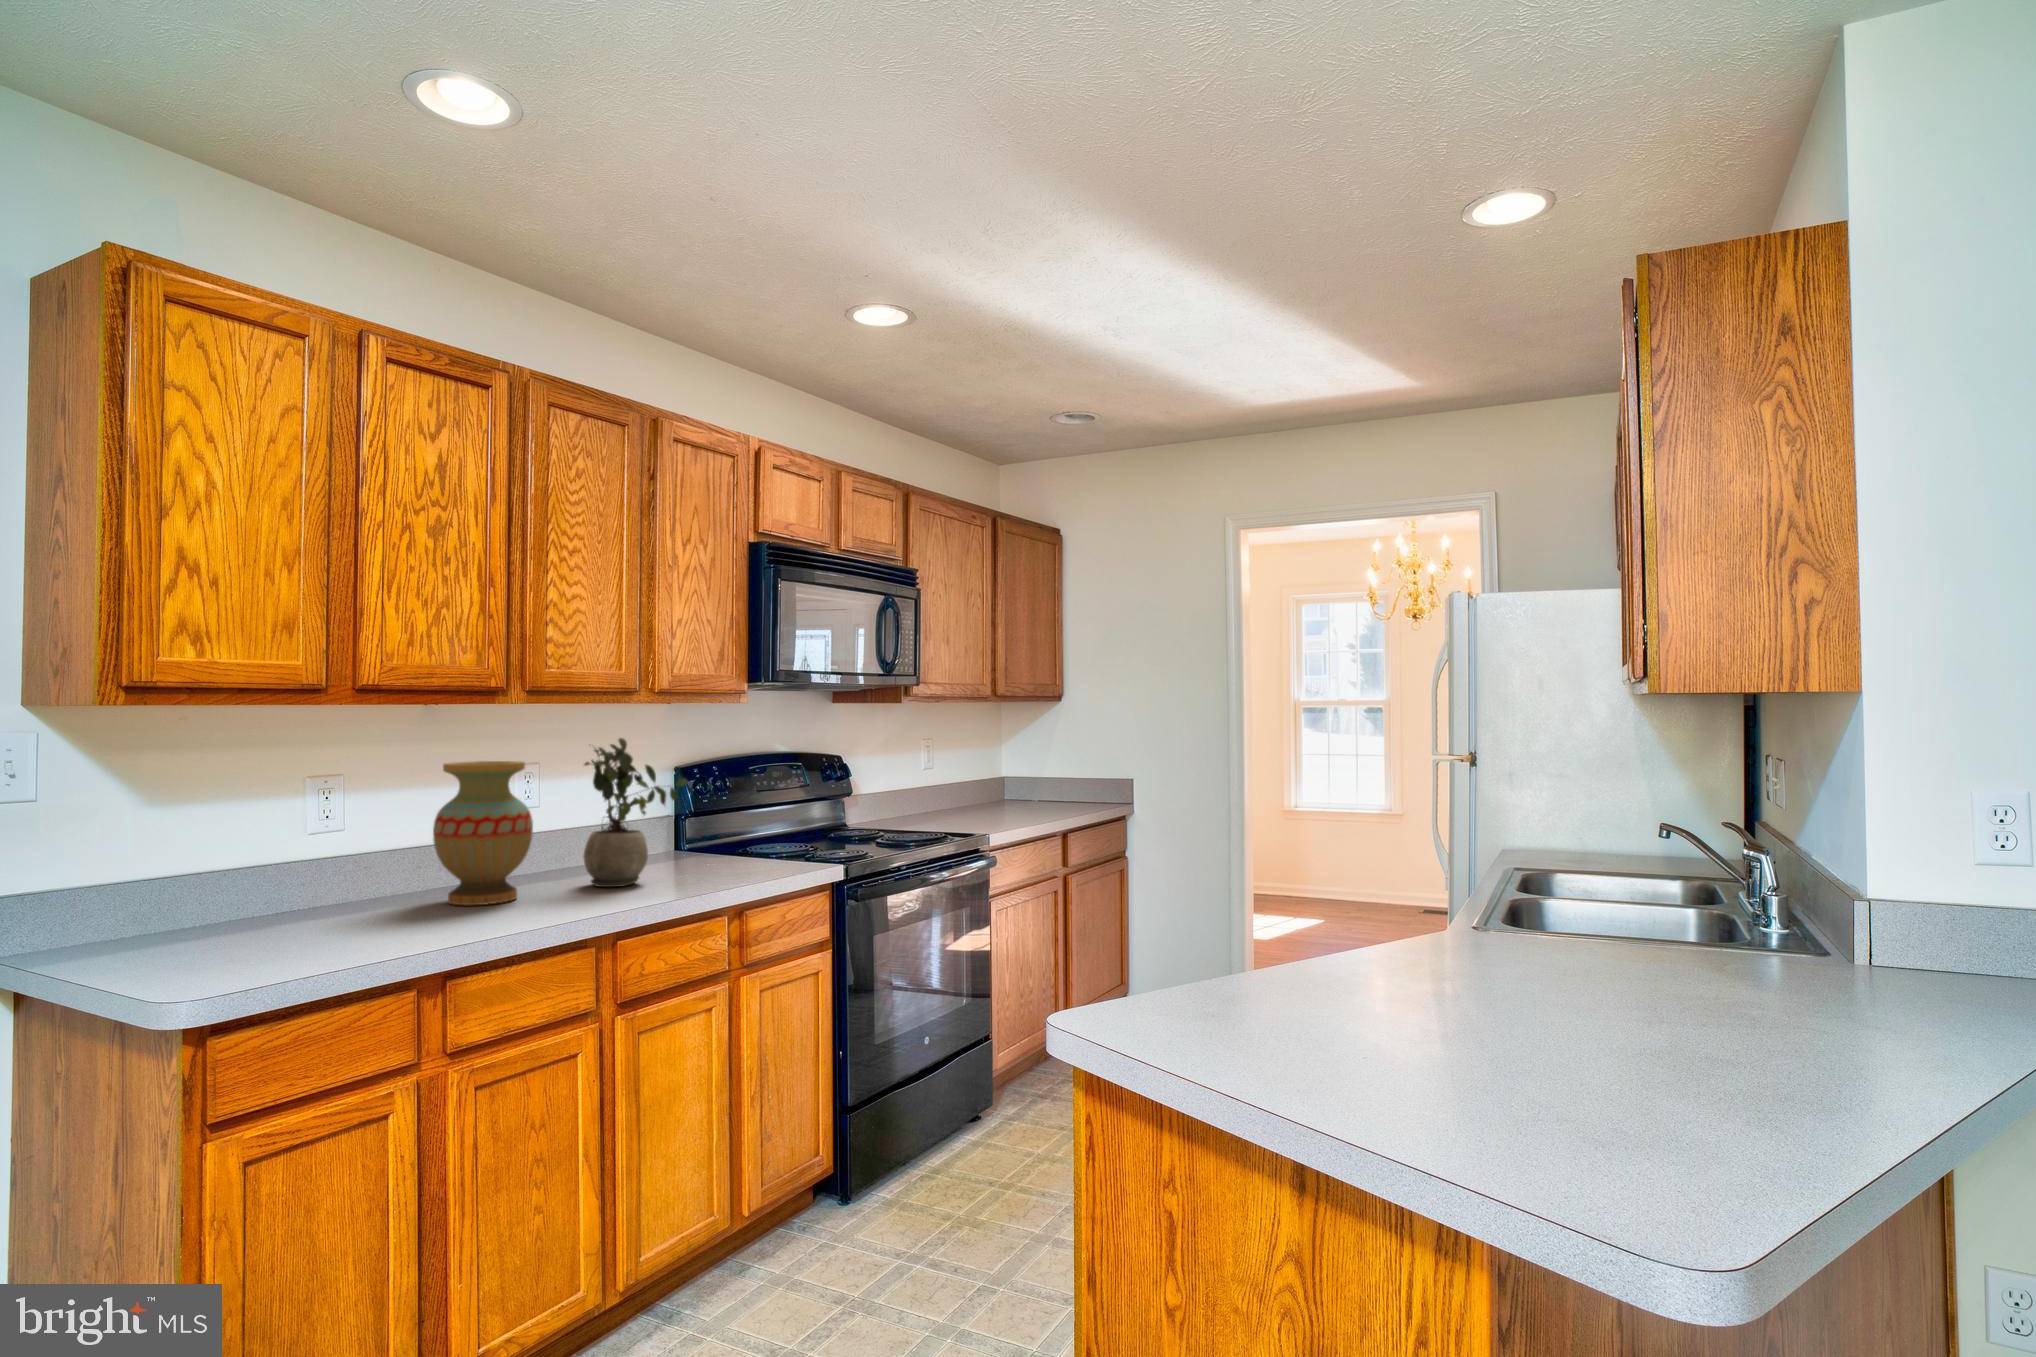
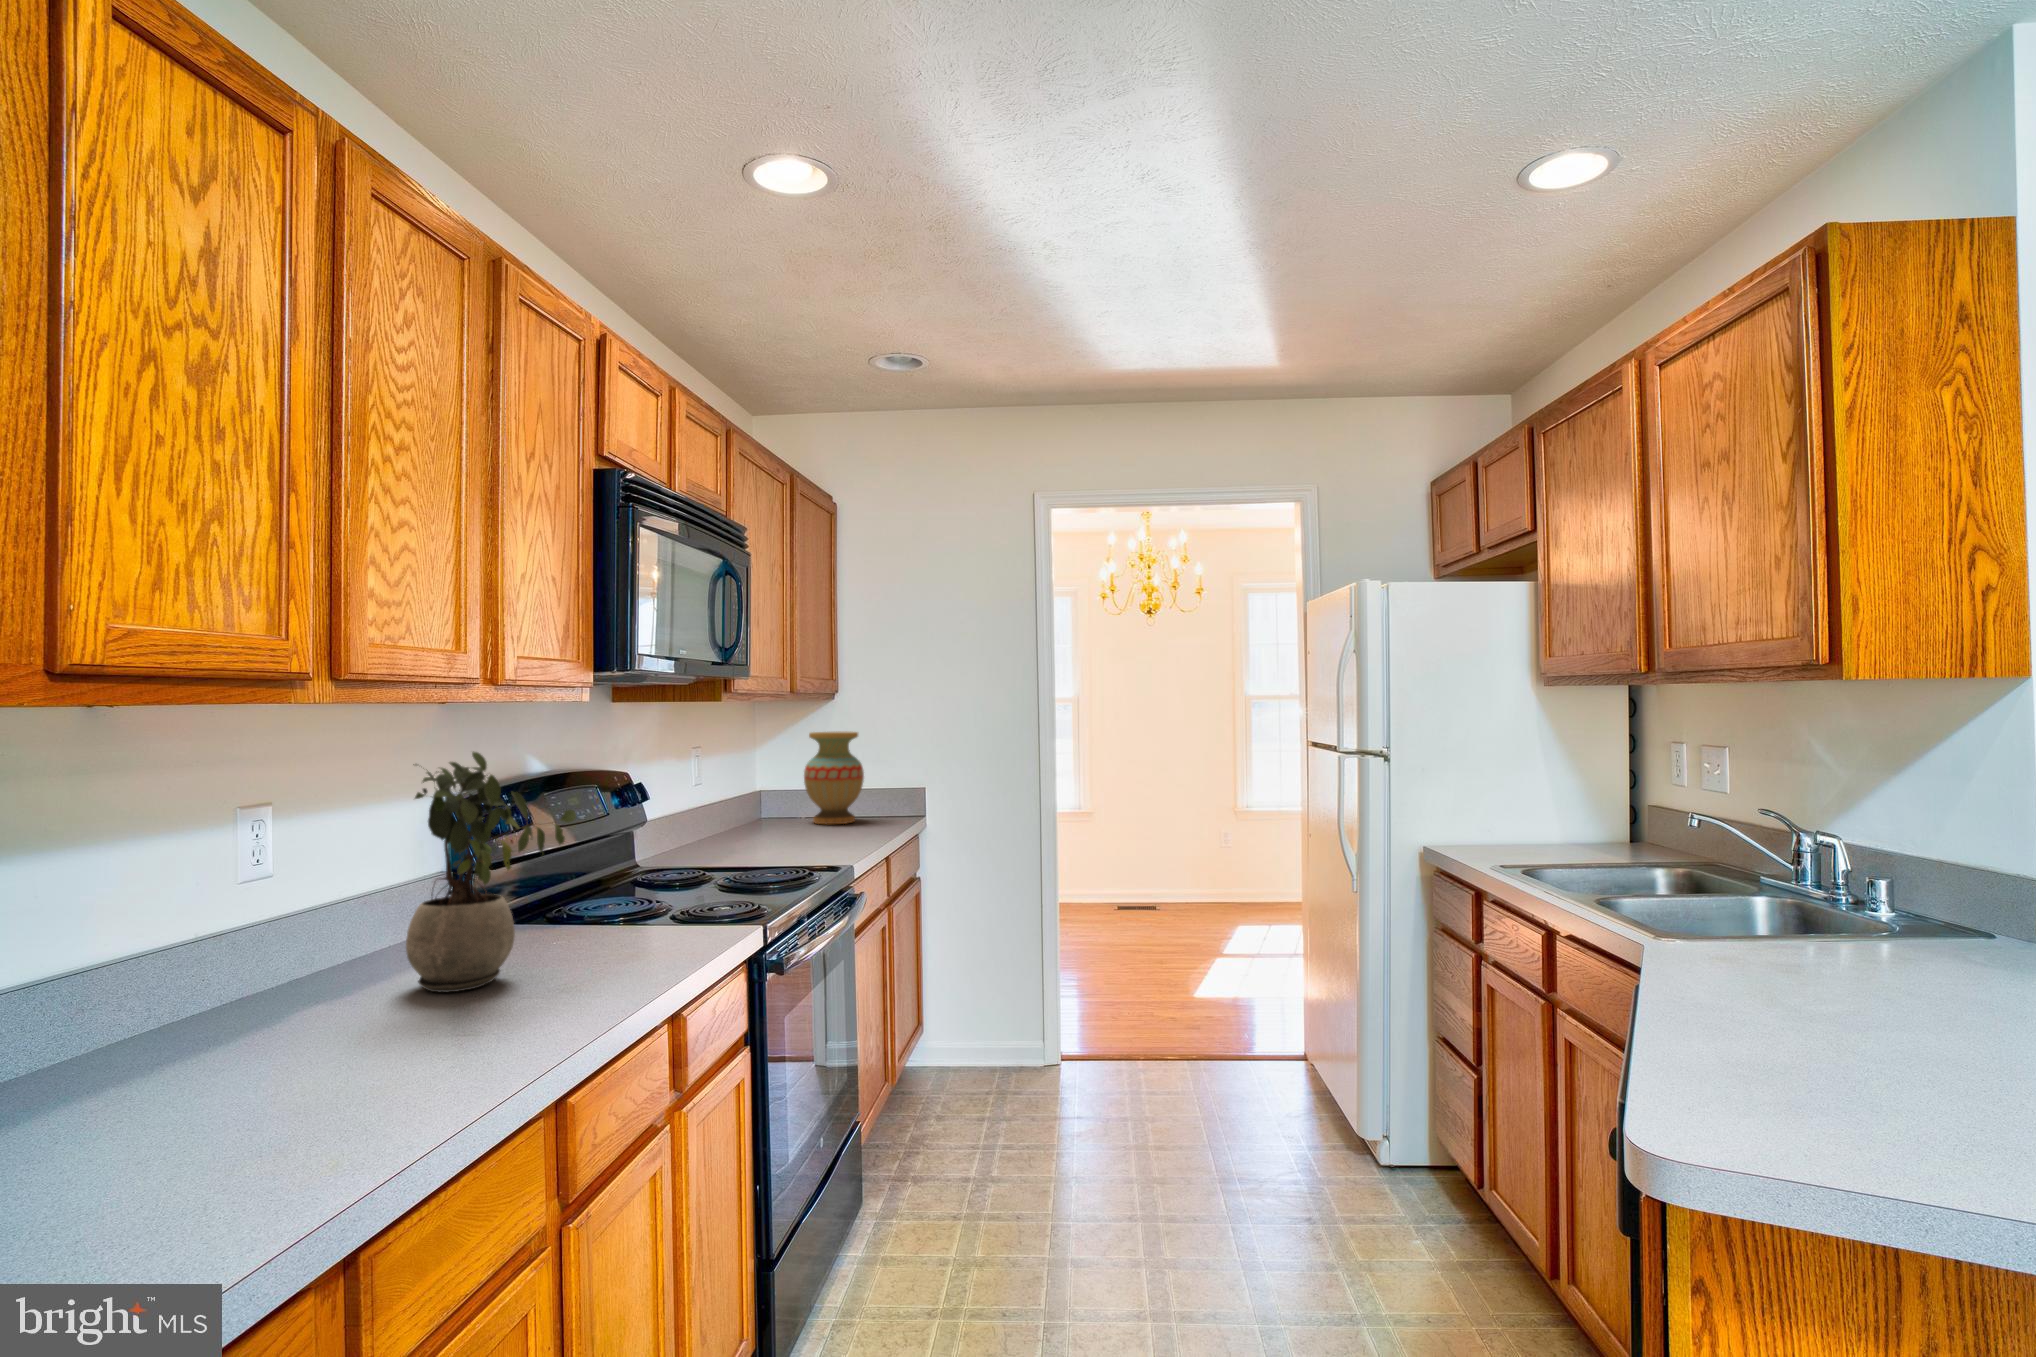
vase: present [433,761,533,905] -> present [804,732,864,824]

